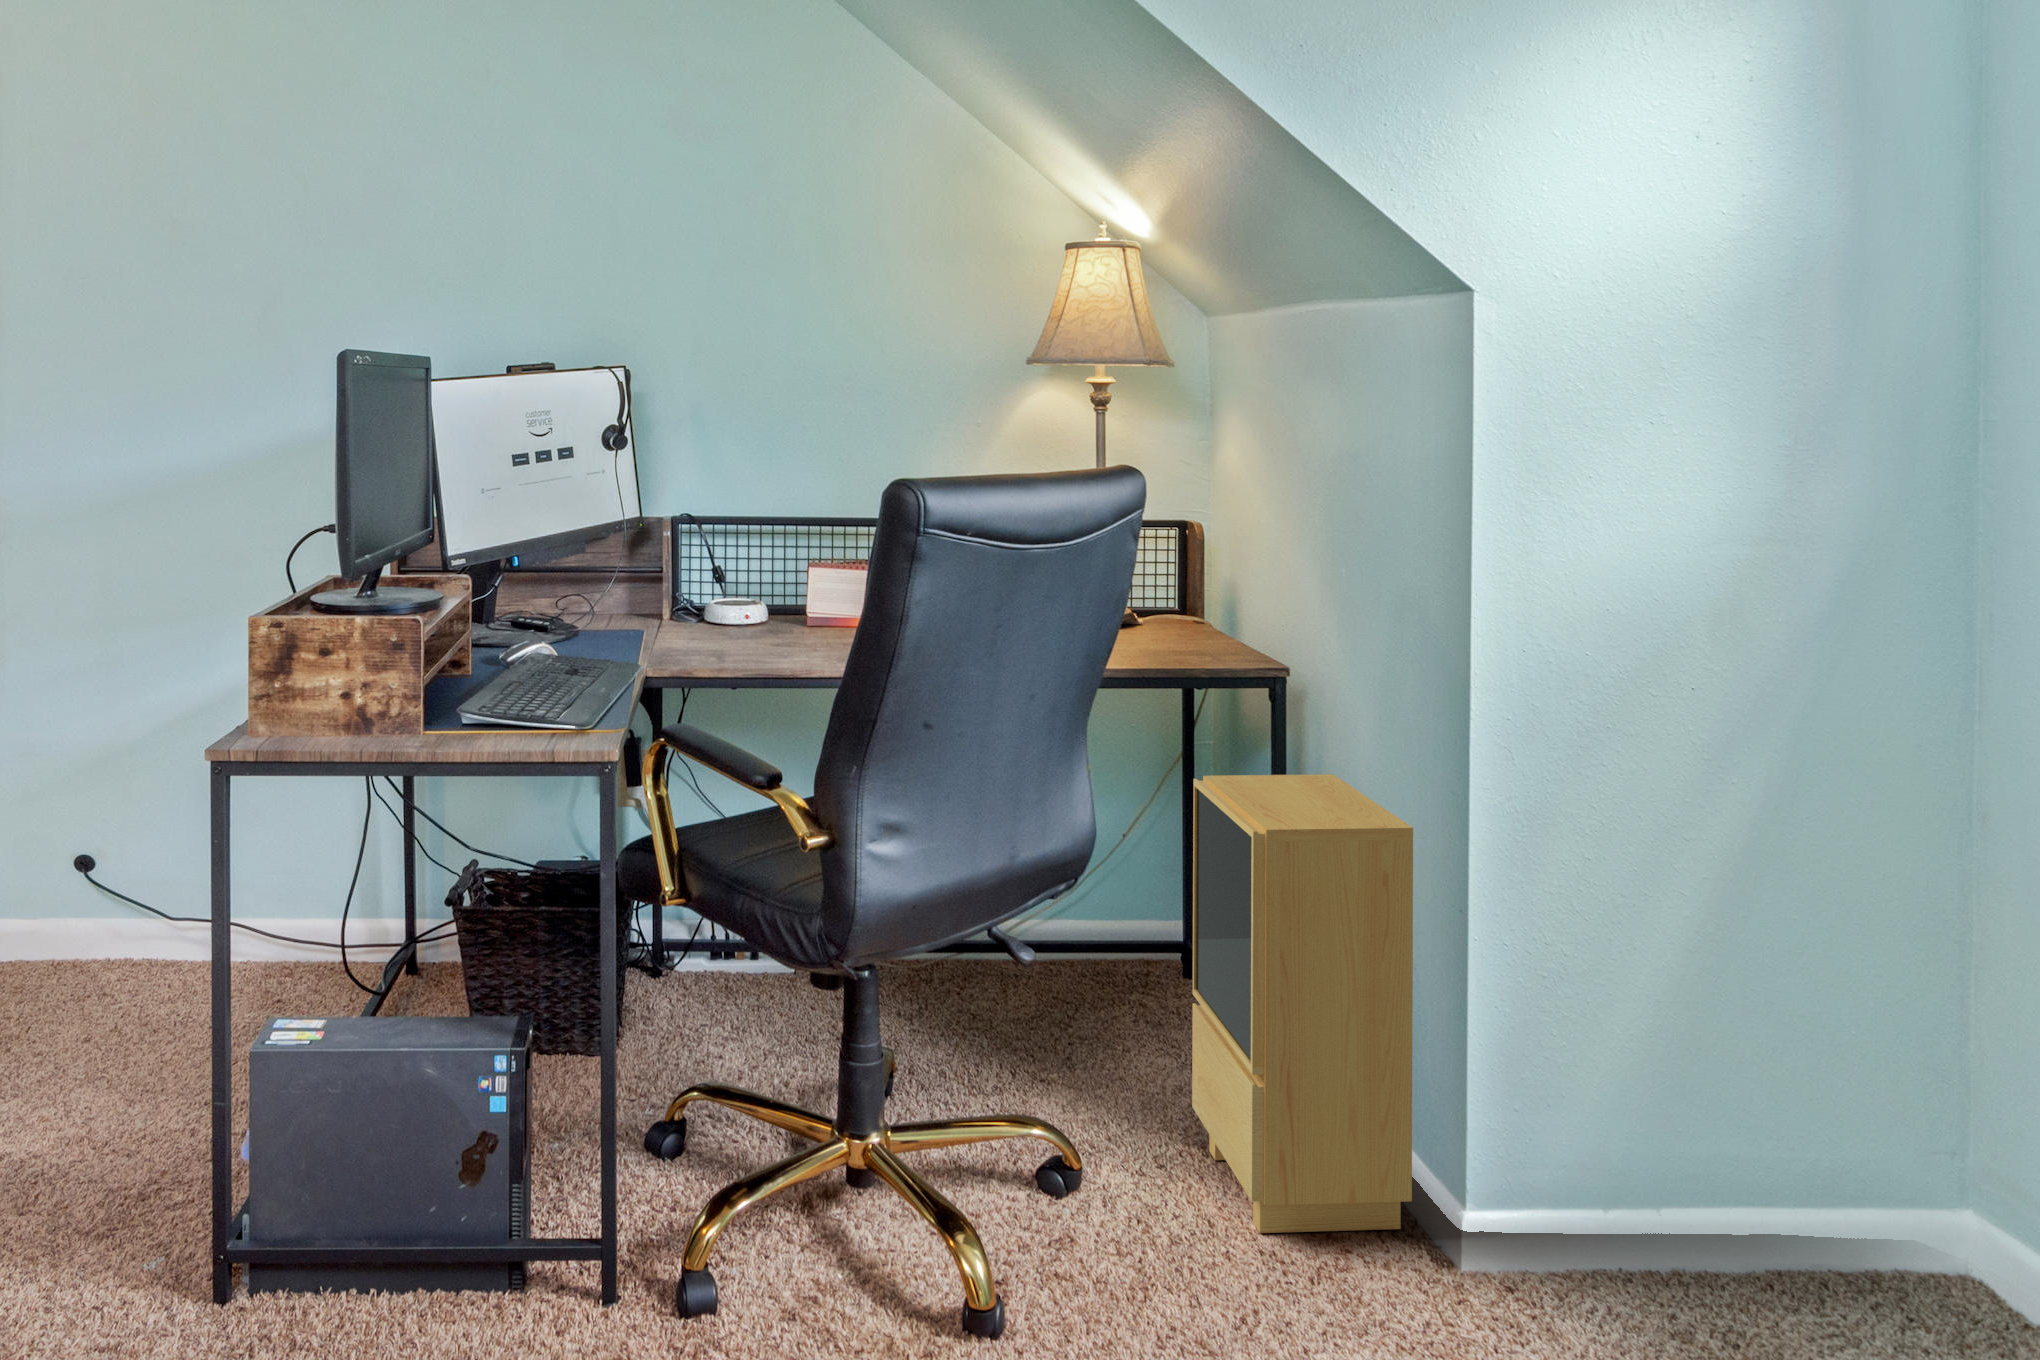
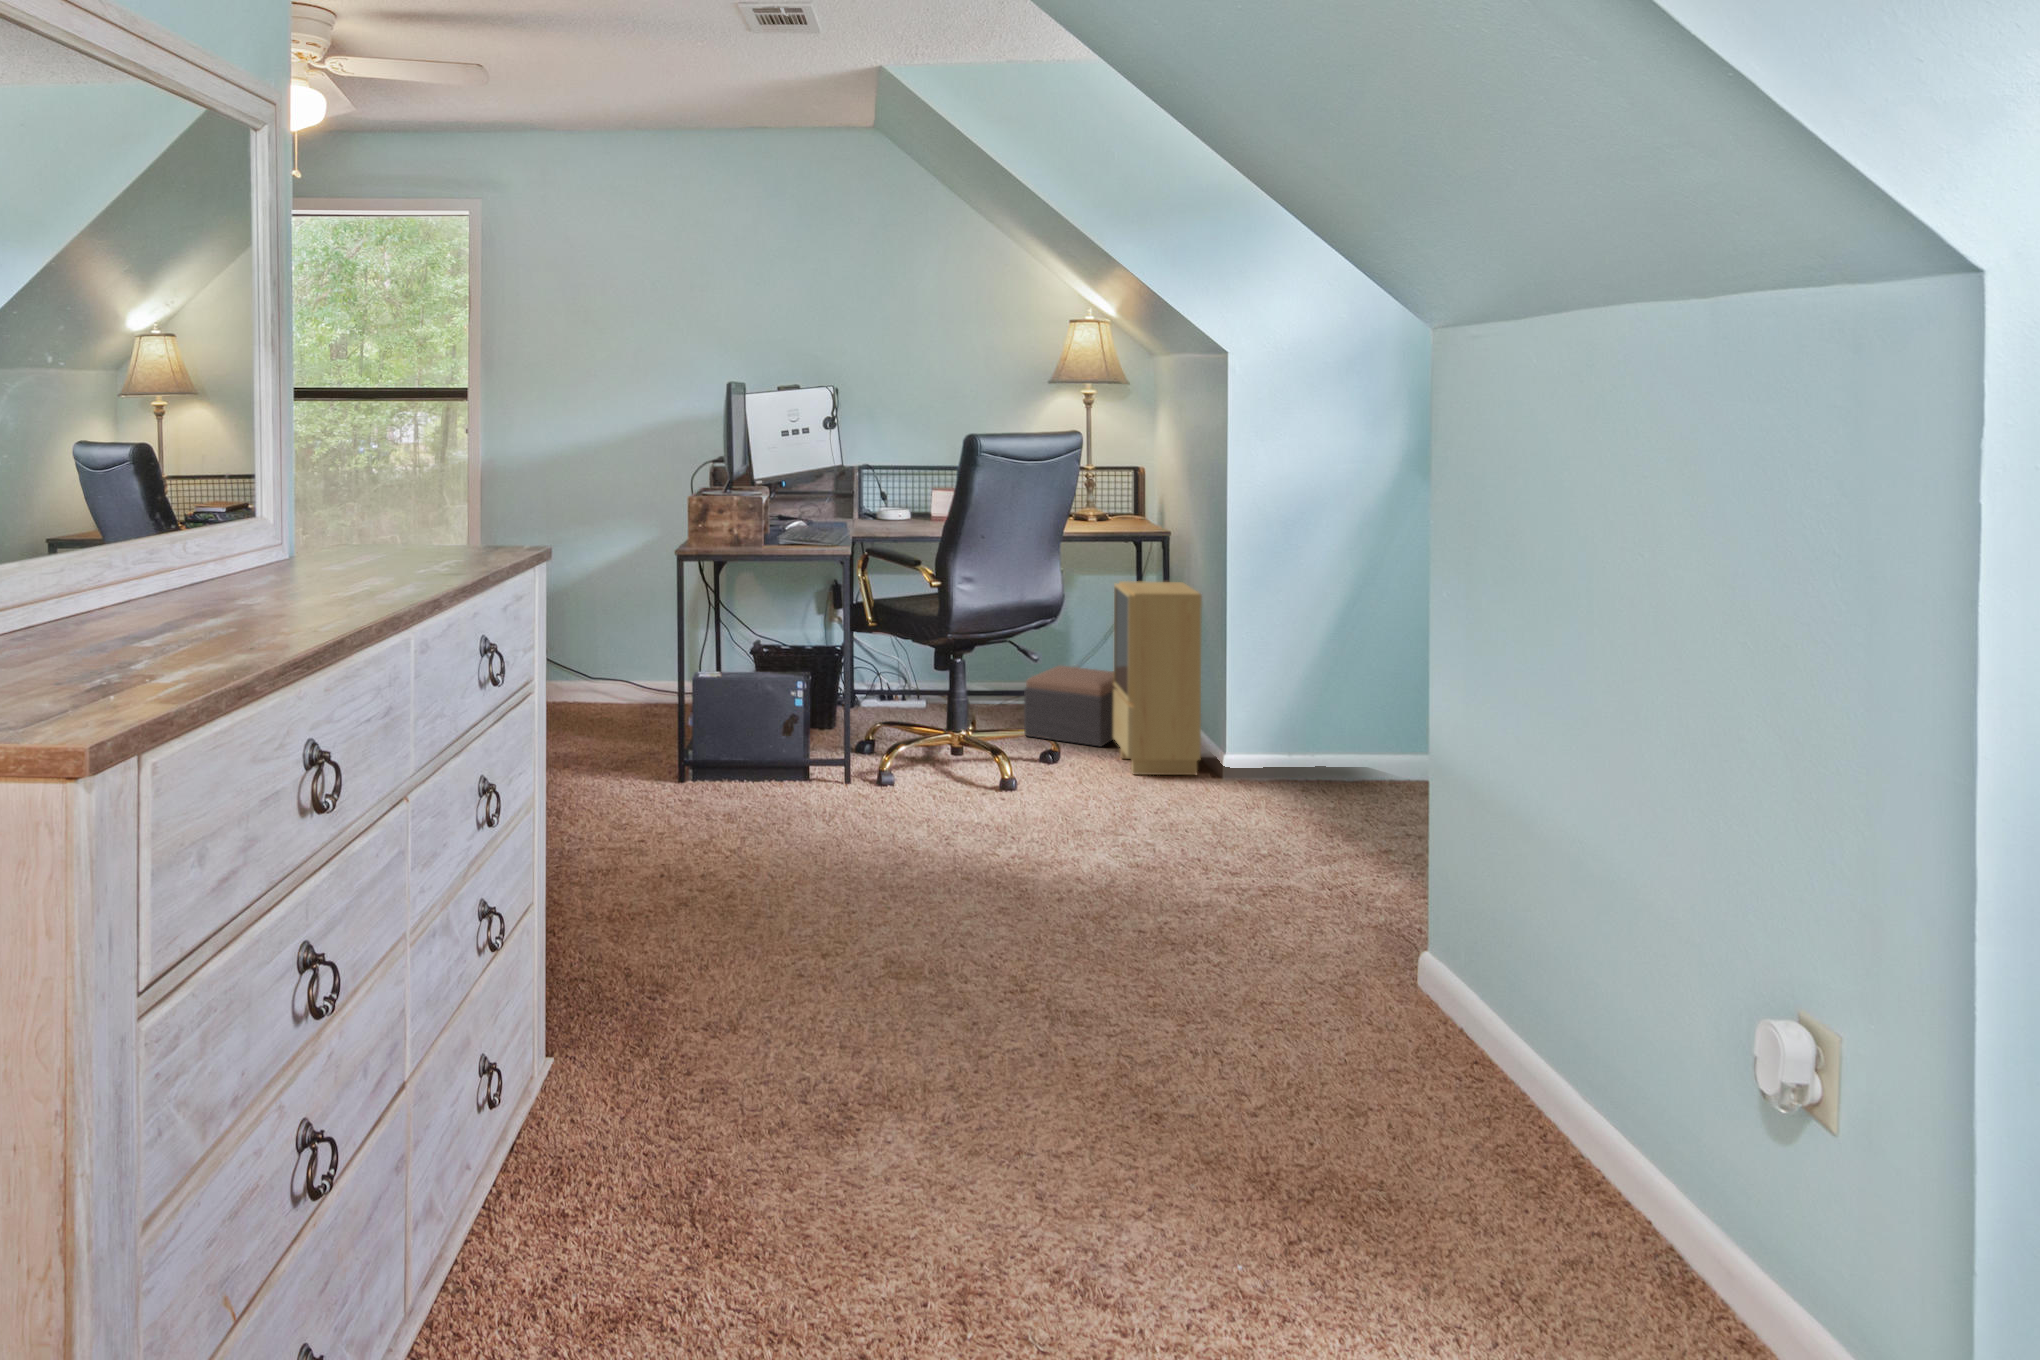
footstool: none [996,906,1200,1110] -> present [1024,666,1118,746]

